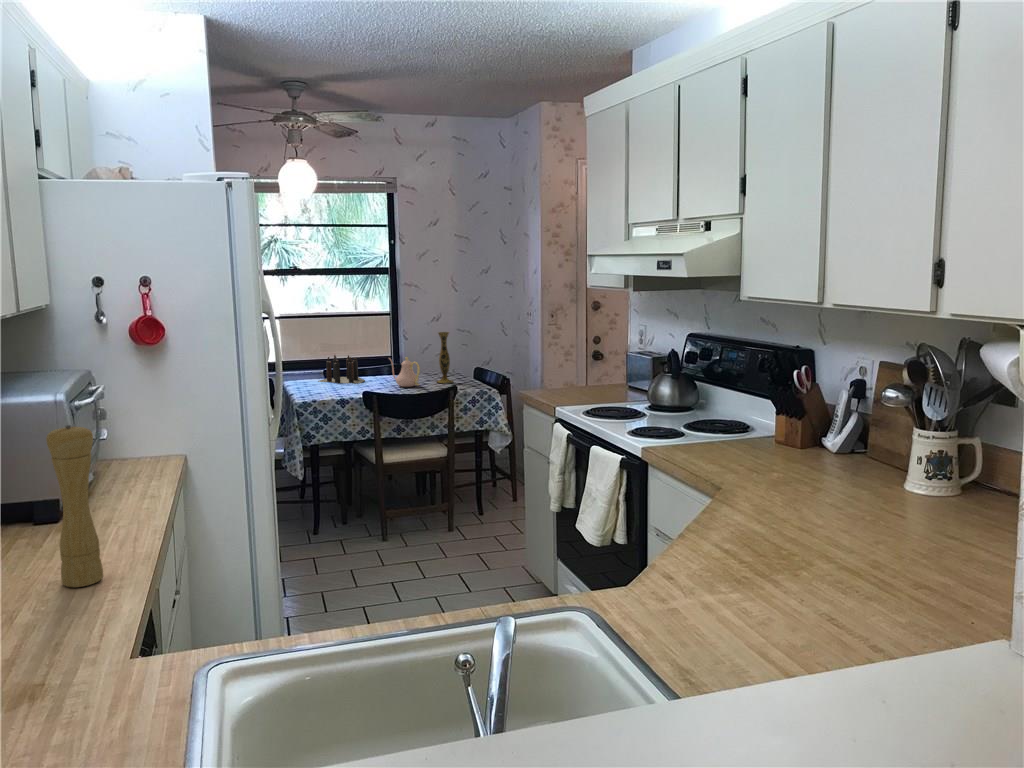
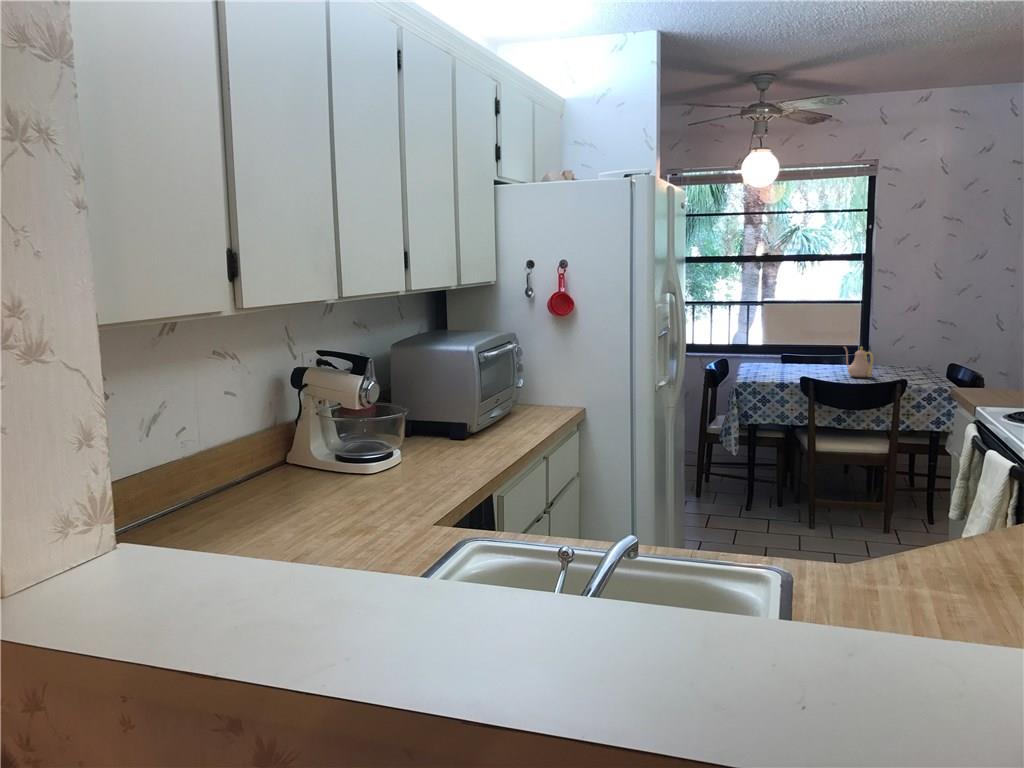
vase: present [437,332,453,383] -> none [896,323,917,377]
candle: present [319,355,365,384] -> none [772,340,834,370]
pepper mill: present [46,425,103,587] -> none [420,364,452,484]

